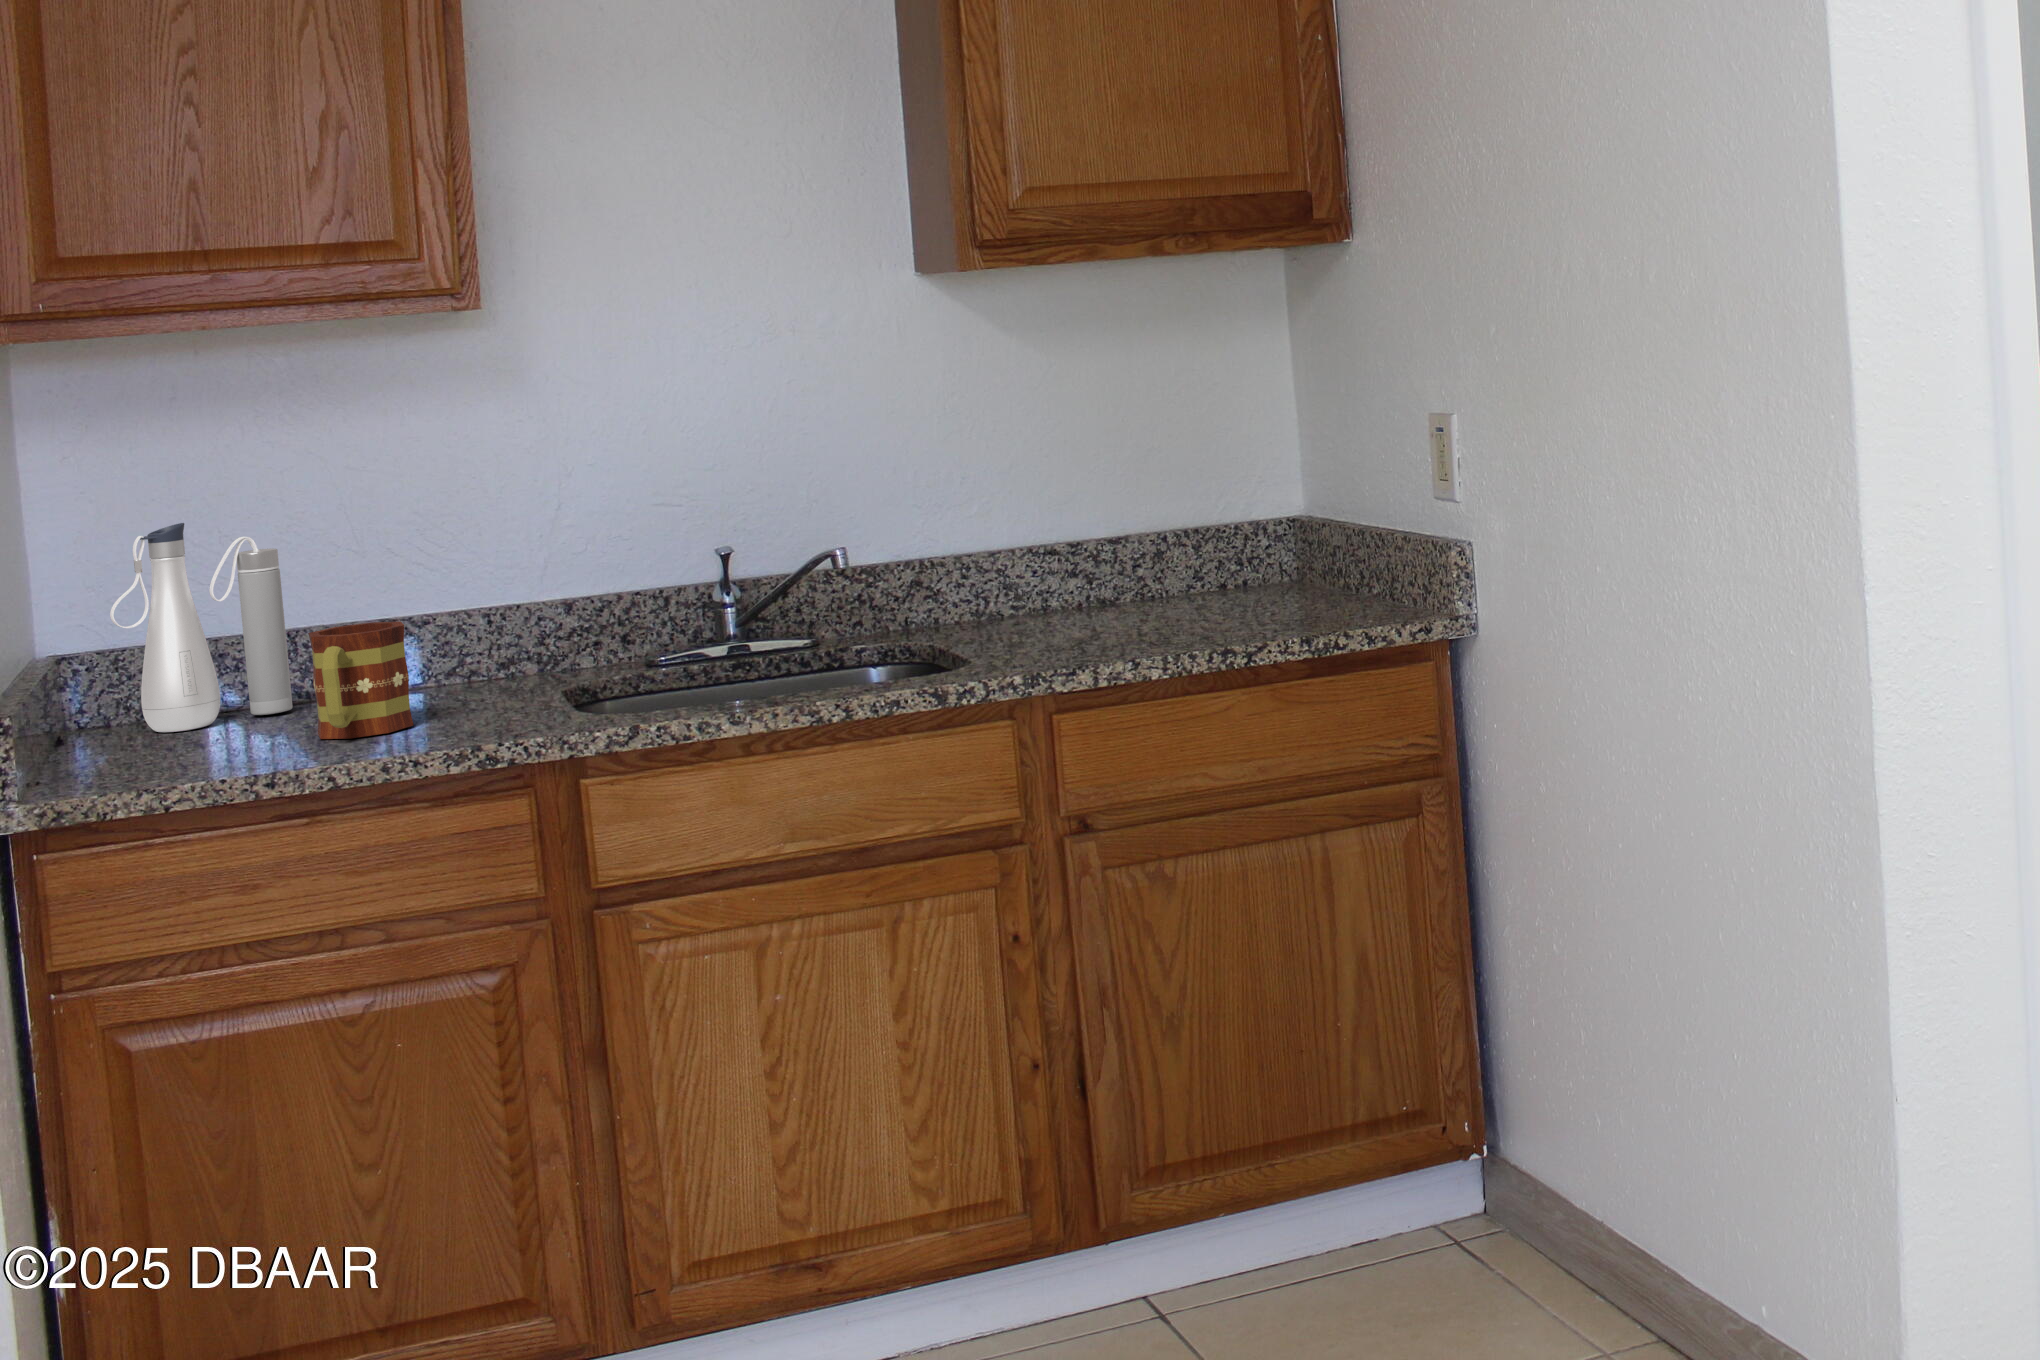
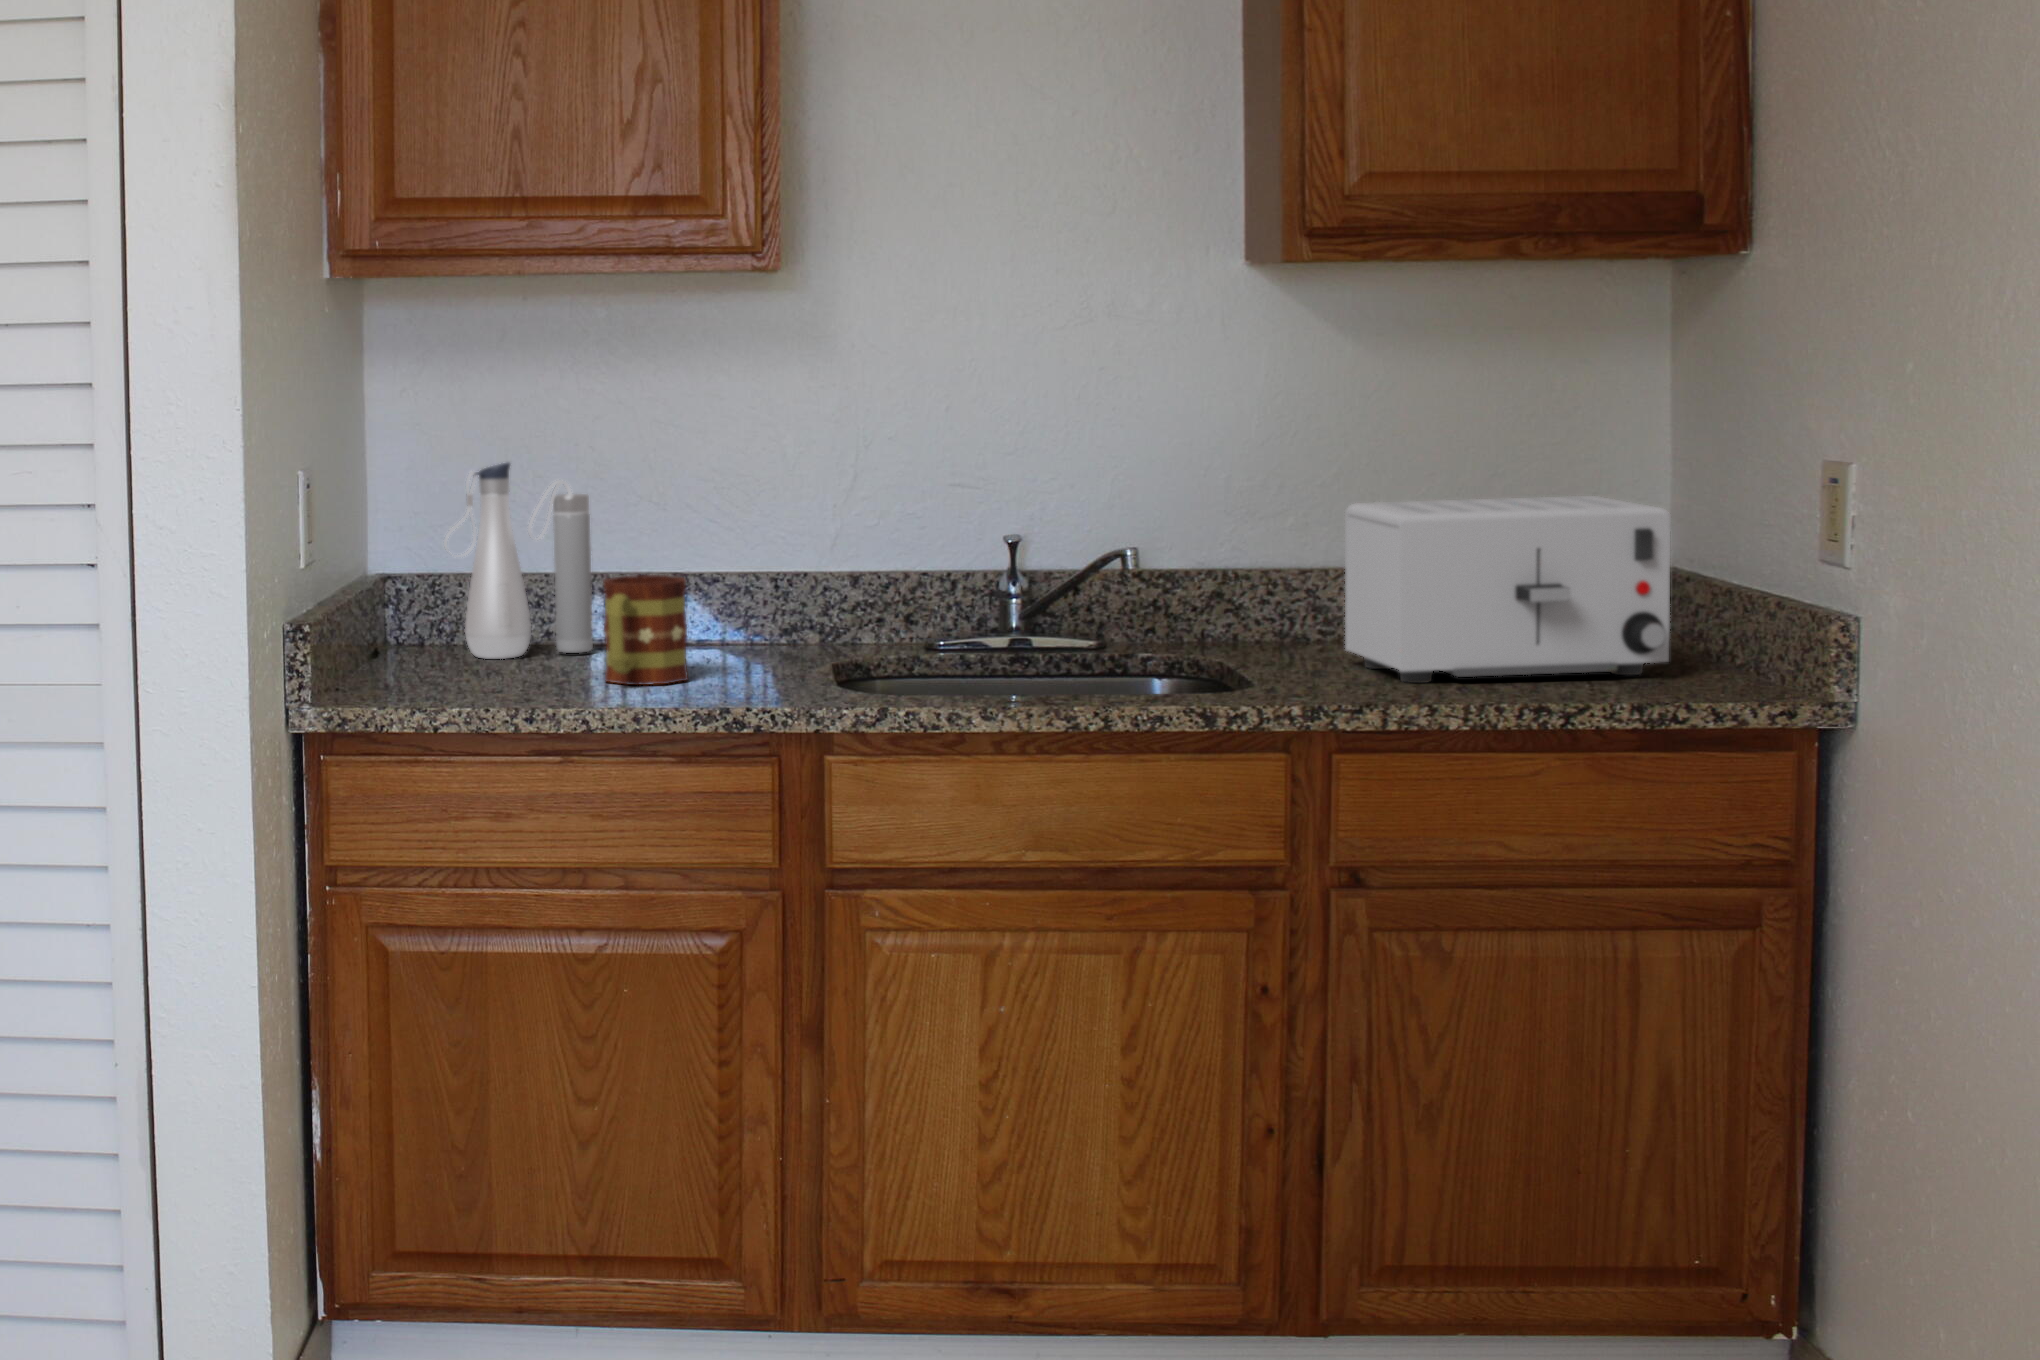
toaster: none [1035,465,1313,642] -> present [1345,496,1671,683]

